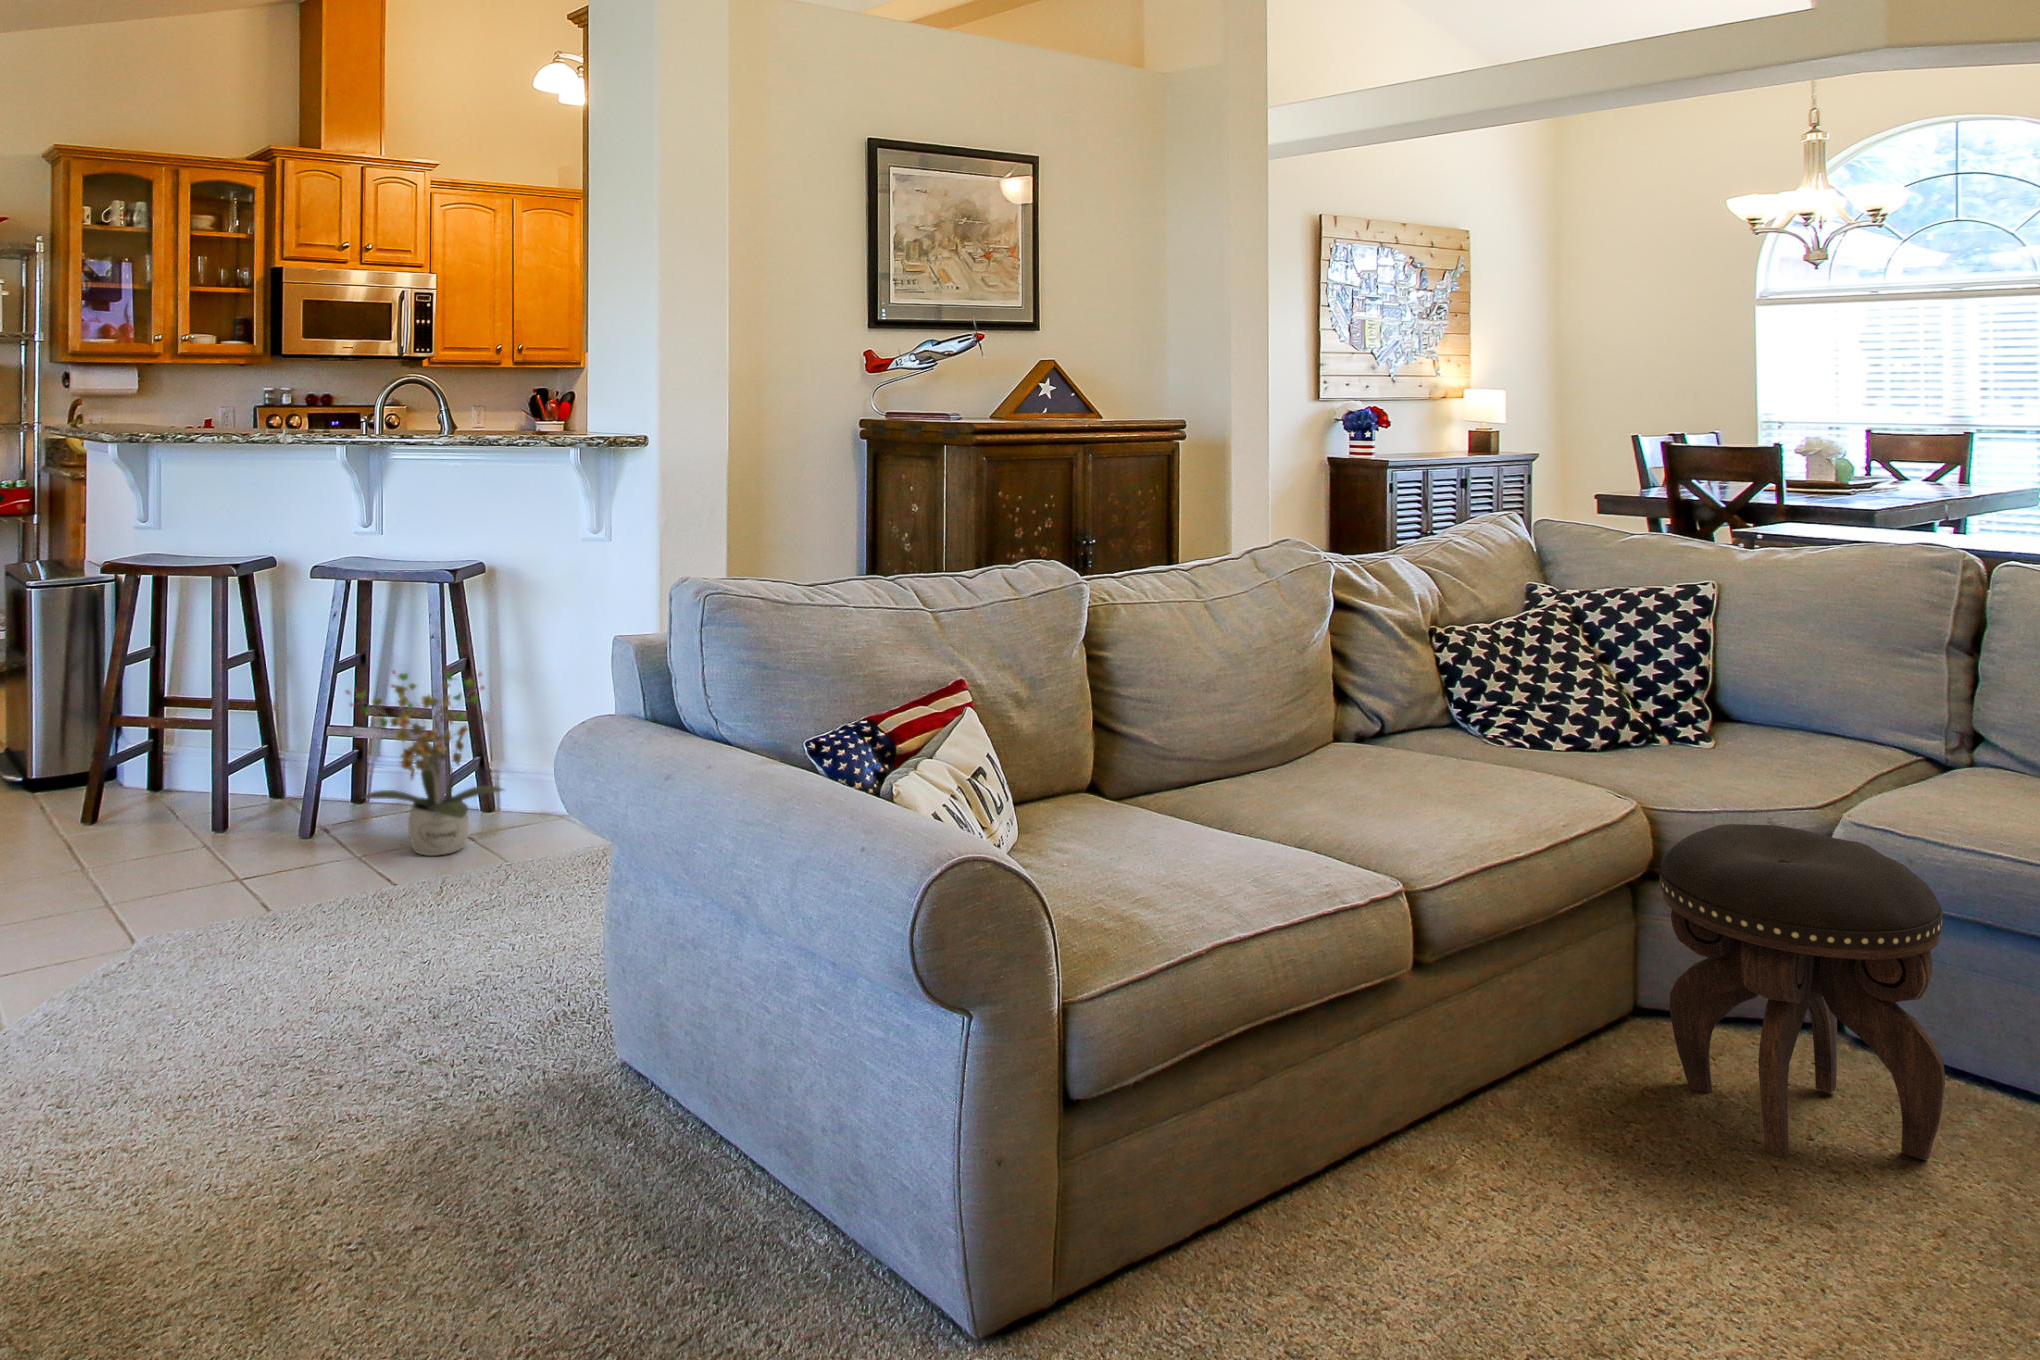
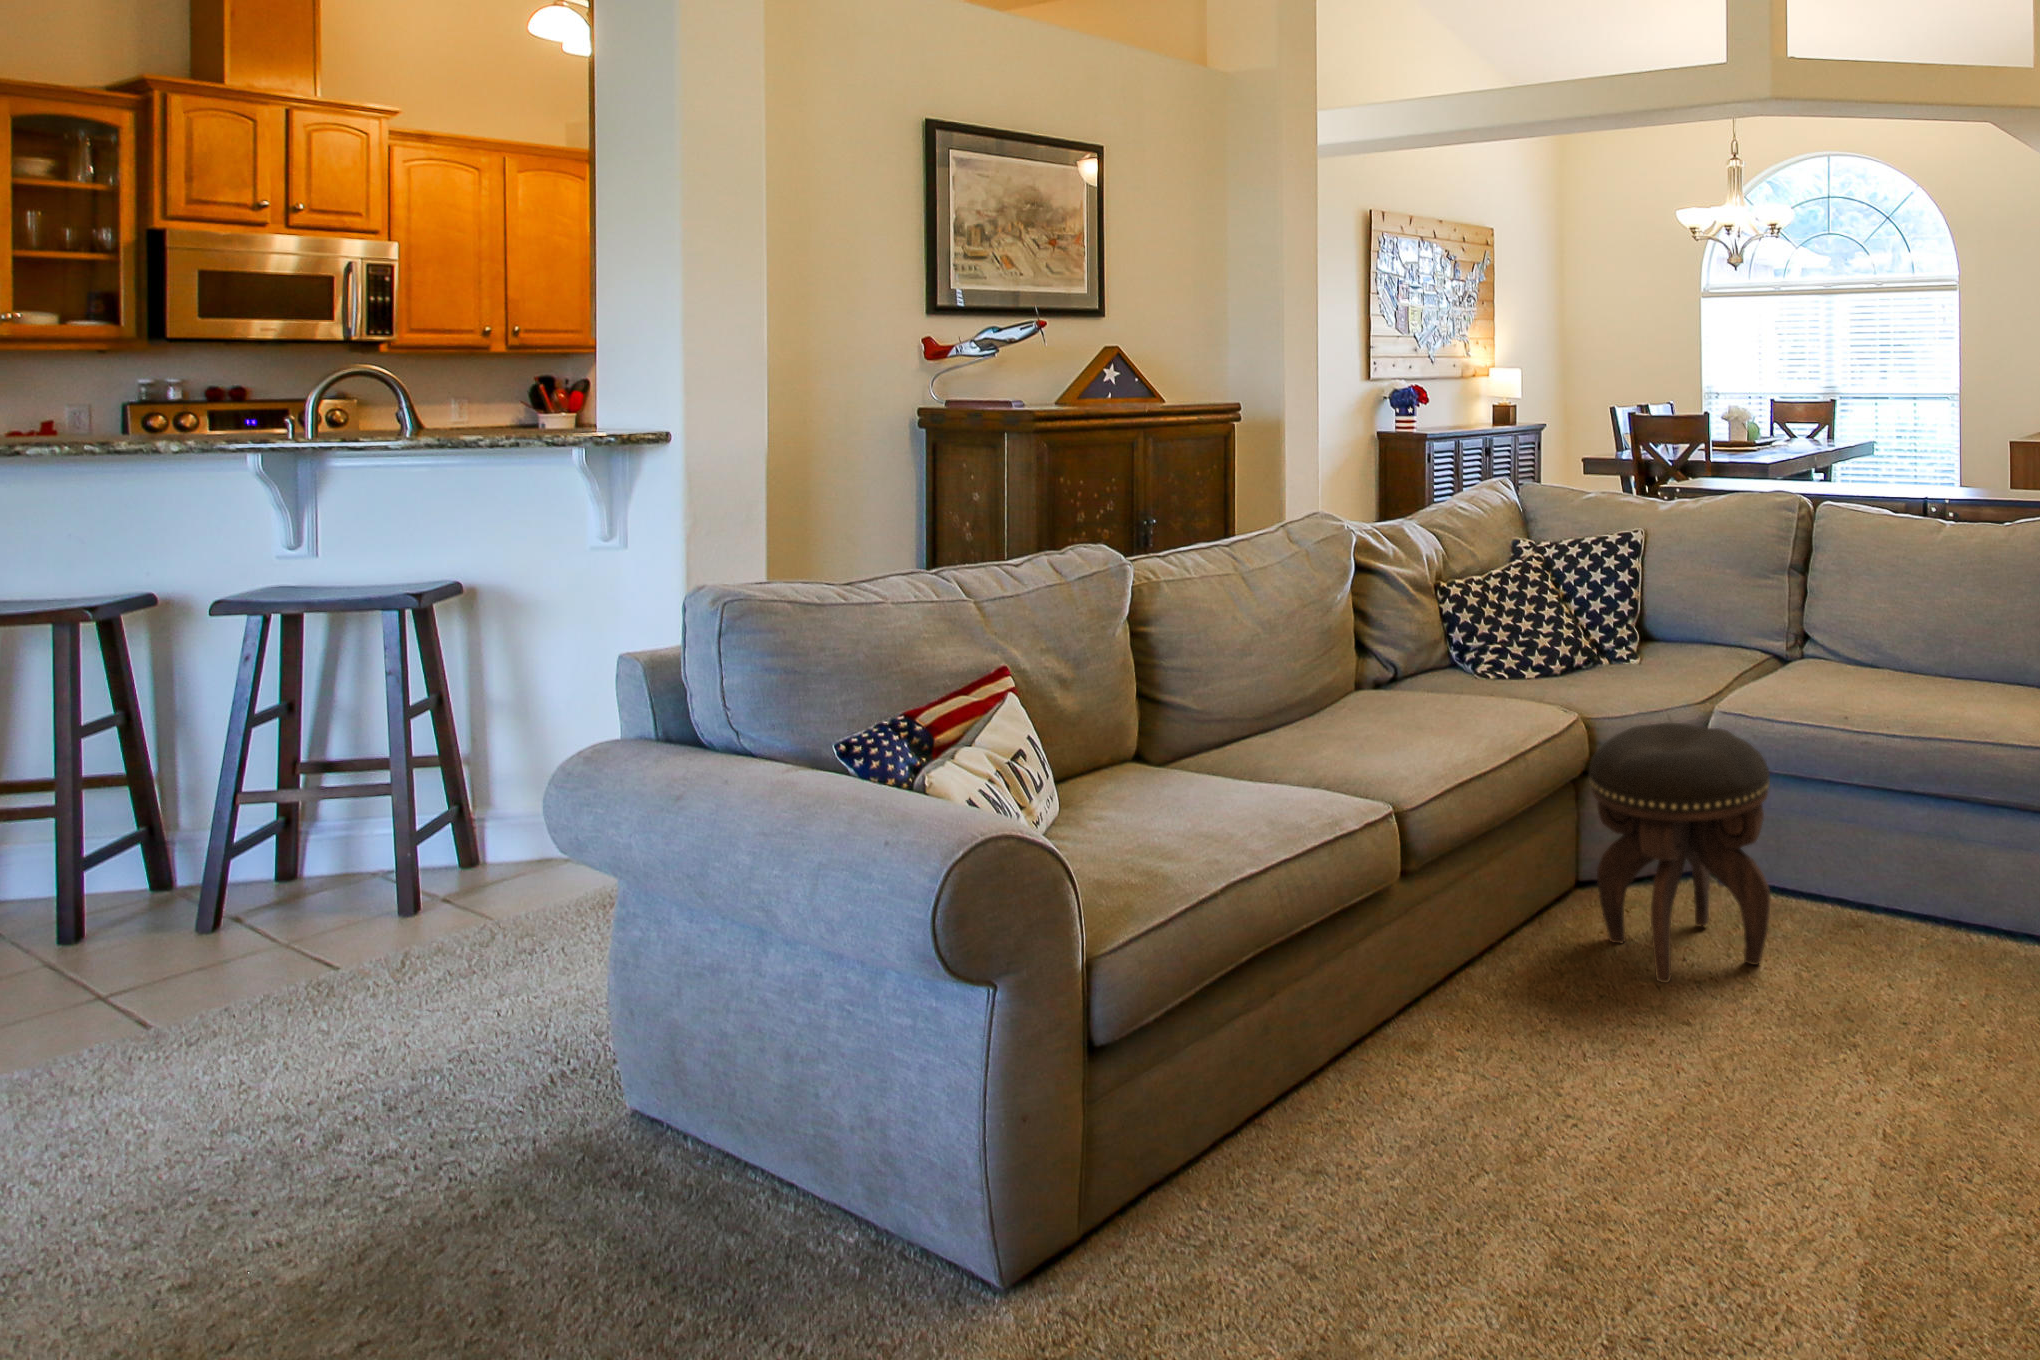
potted plant: present [346,670,503,856] -> none [263,709,490,928]

